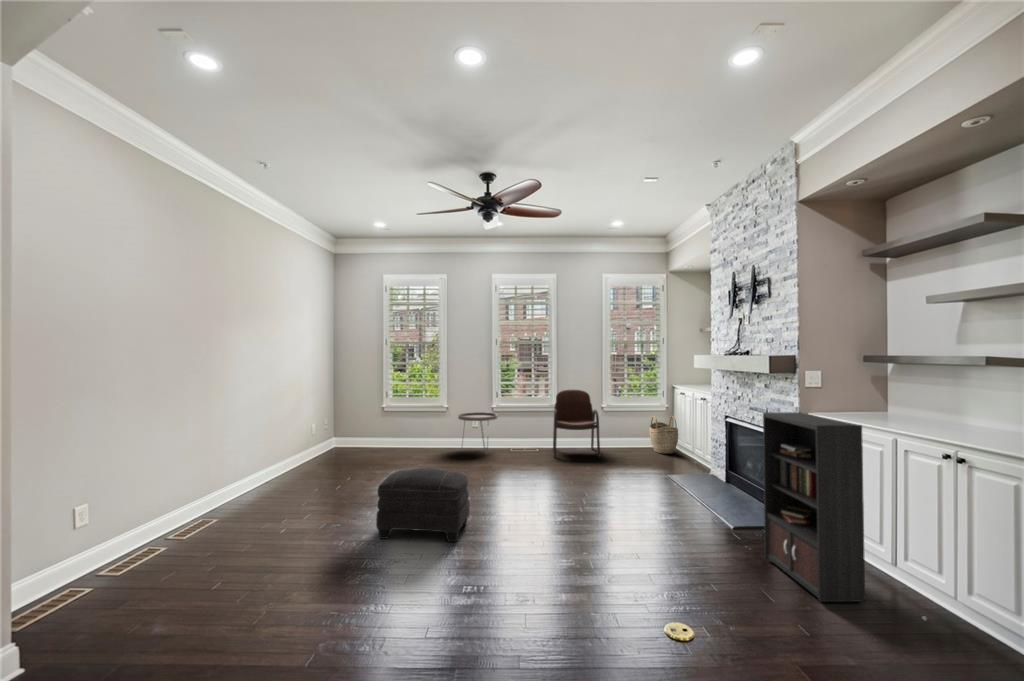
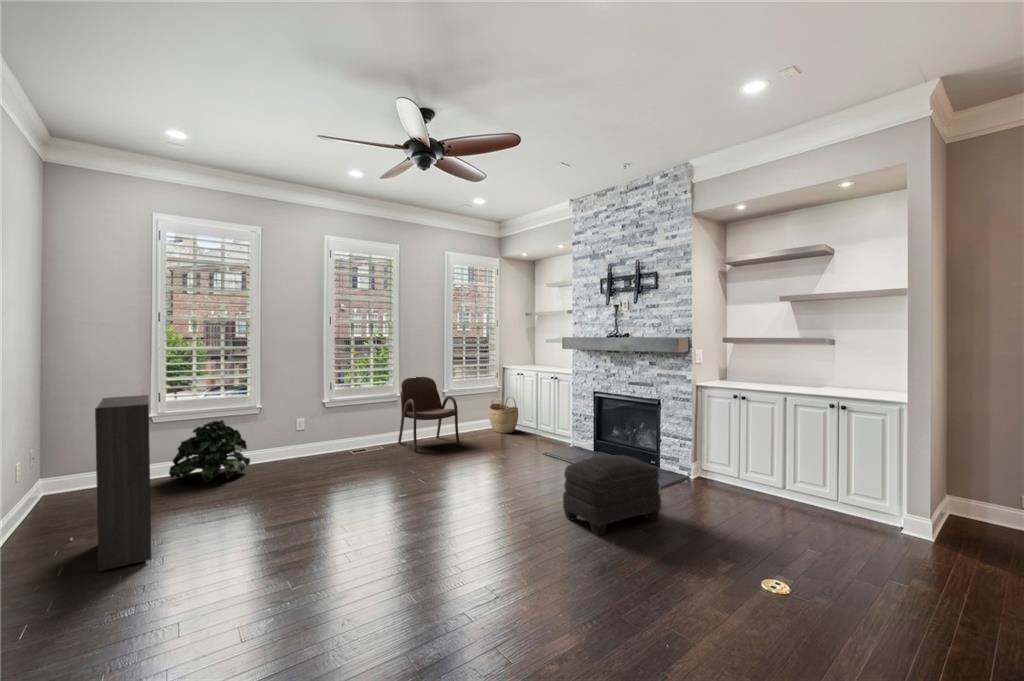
potted plant: none [376,412,426,456] -> present [169,420,250,483]
side table: present [458,412,498,448] -> none [291,410,342,462]
bookcase: present [763,412,926,620] -> present [70,395,151,571]
ottoman: present [376,468,470,542] -> present [563,455,661,535]

